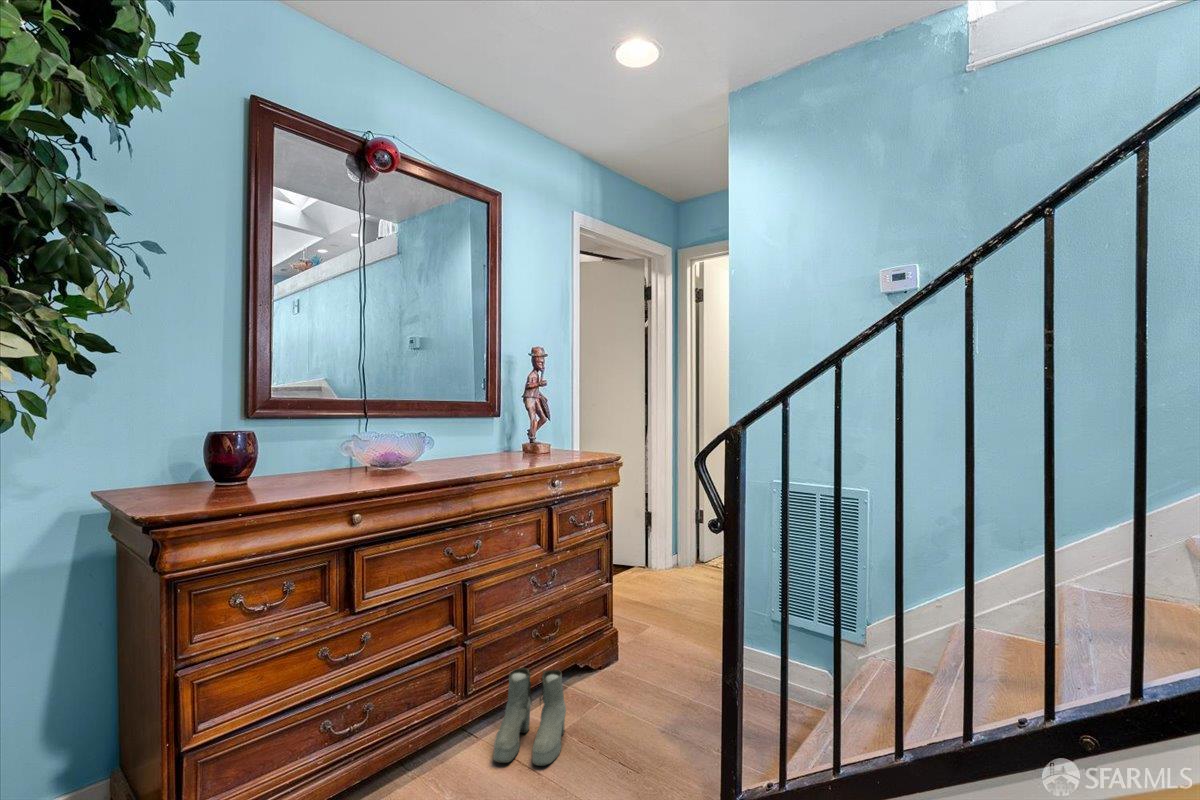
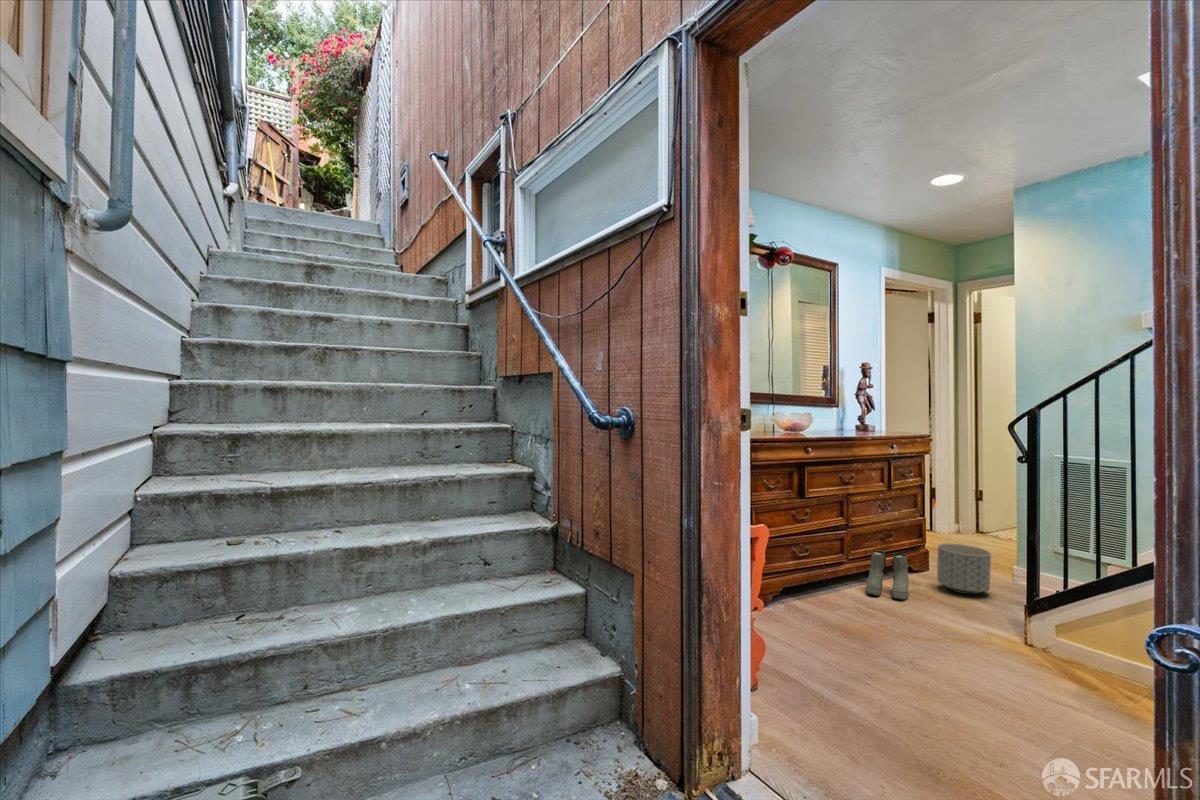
planter: none [615,630,686,719] -> present [937,543,991,594]

